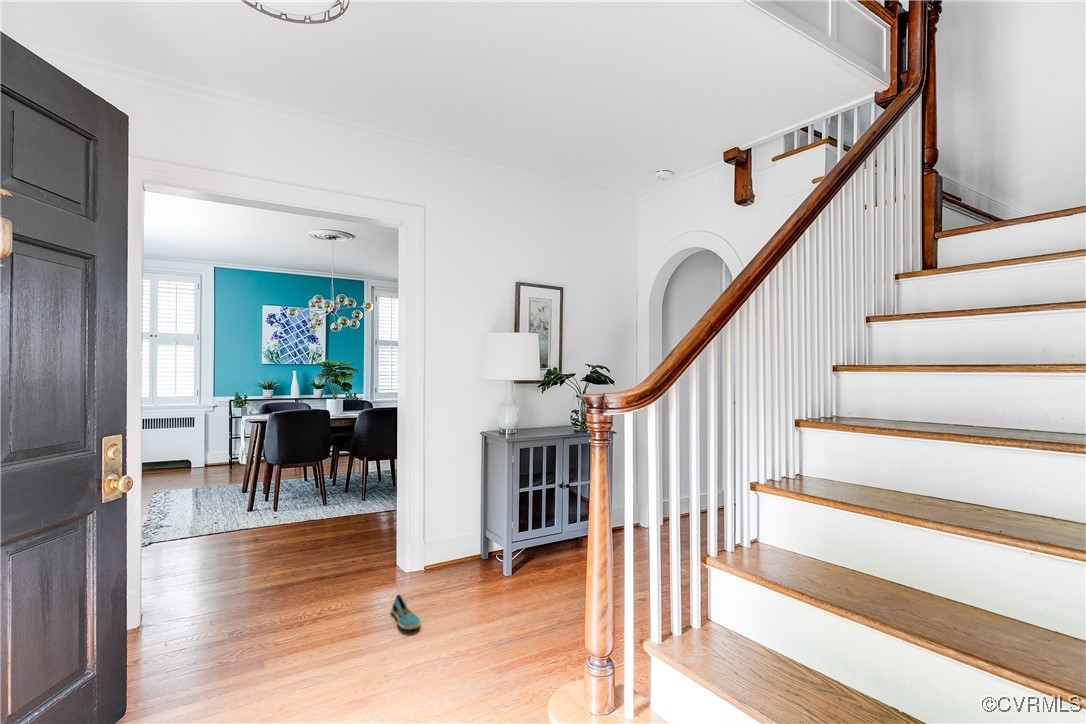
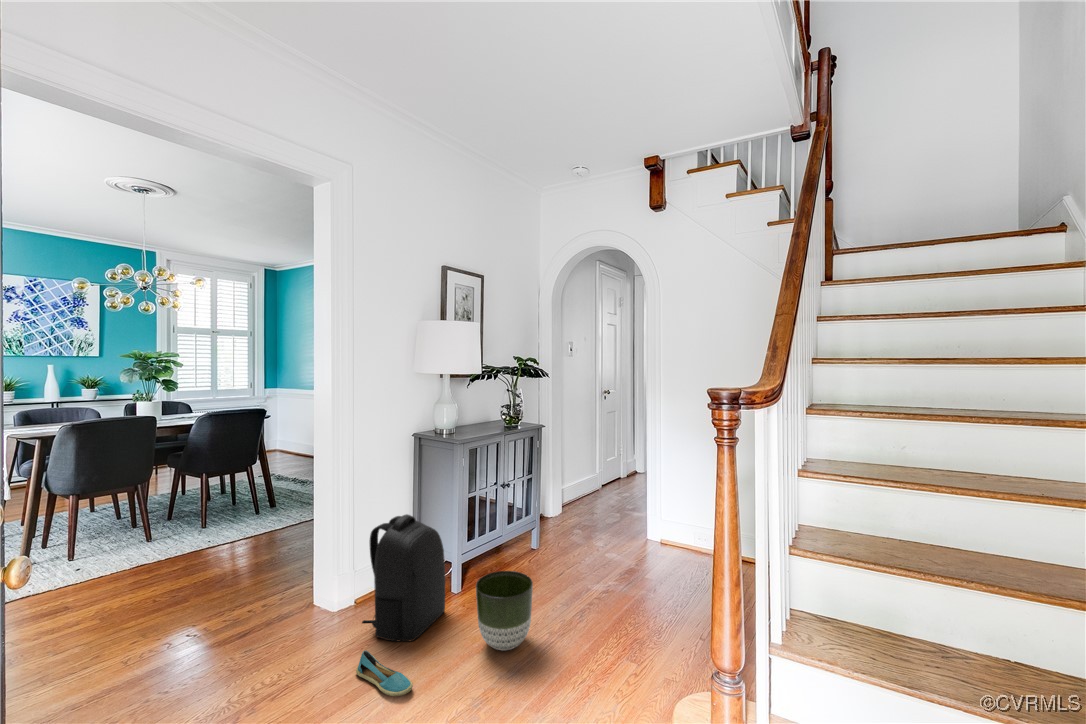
backpack: none [420,496,485,600] -> present [363,514,445,641]
planter: none [485,554,535,622] -> present [476,571,533,651]

